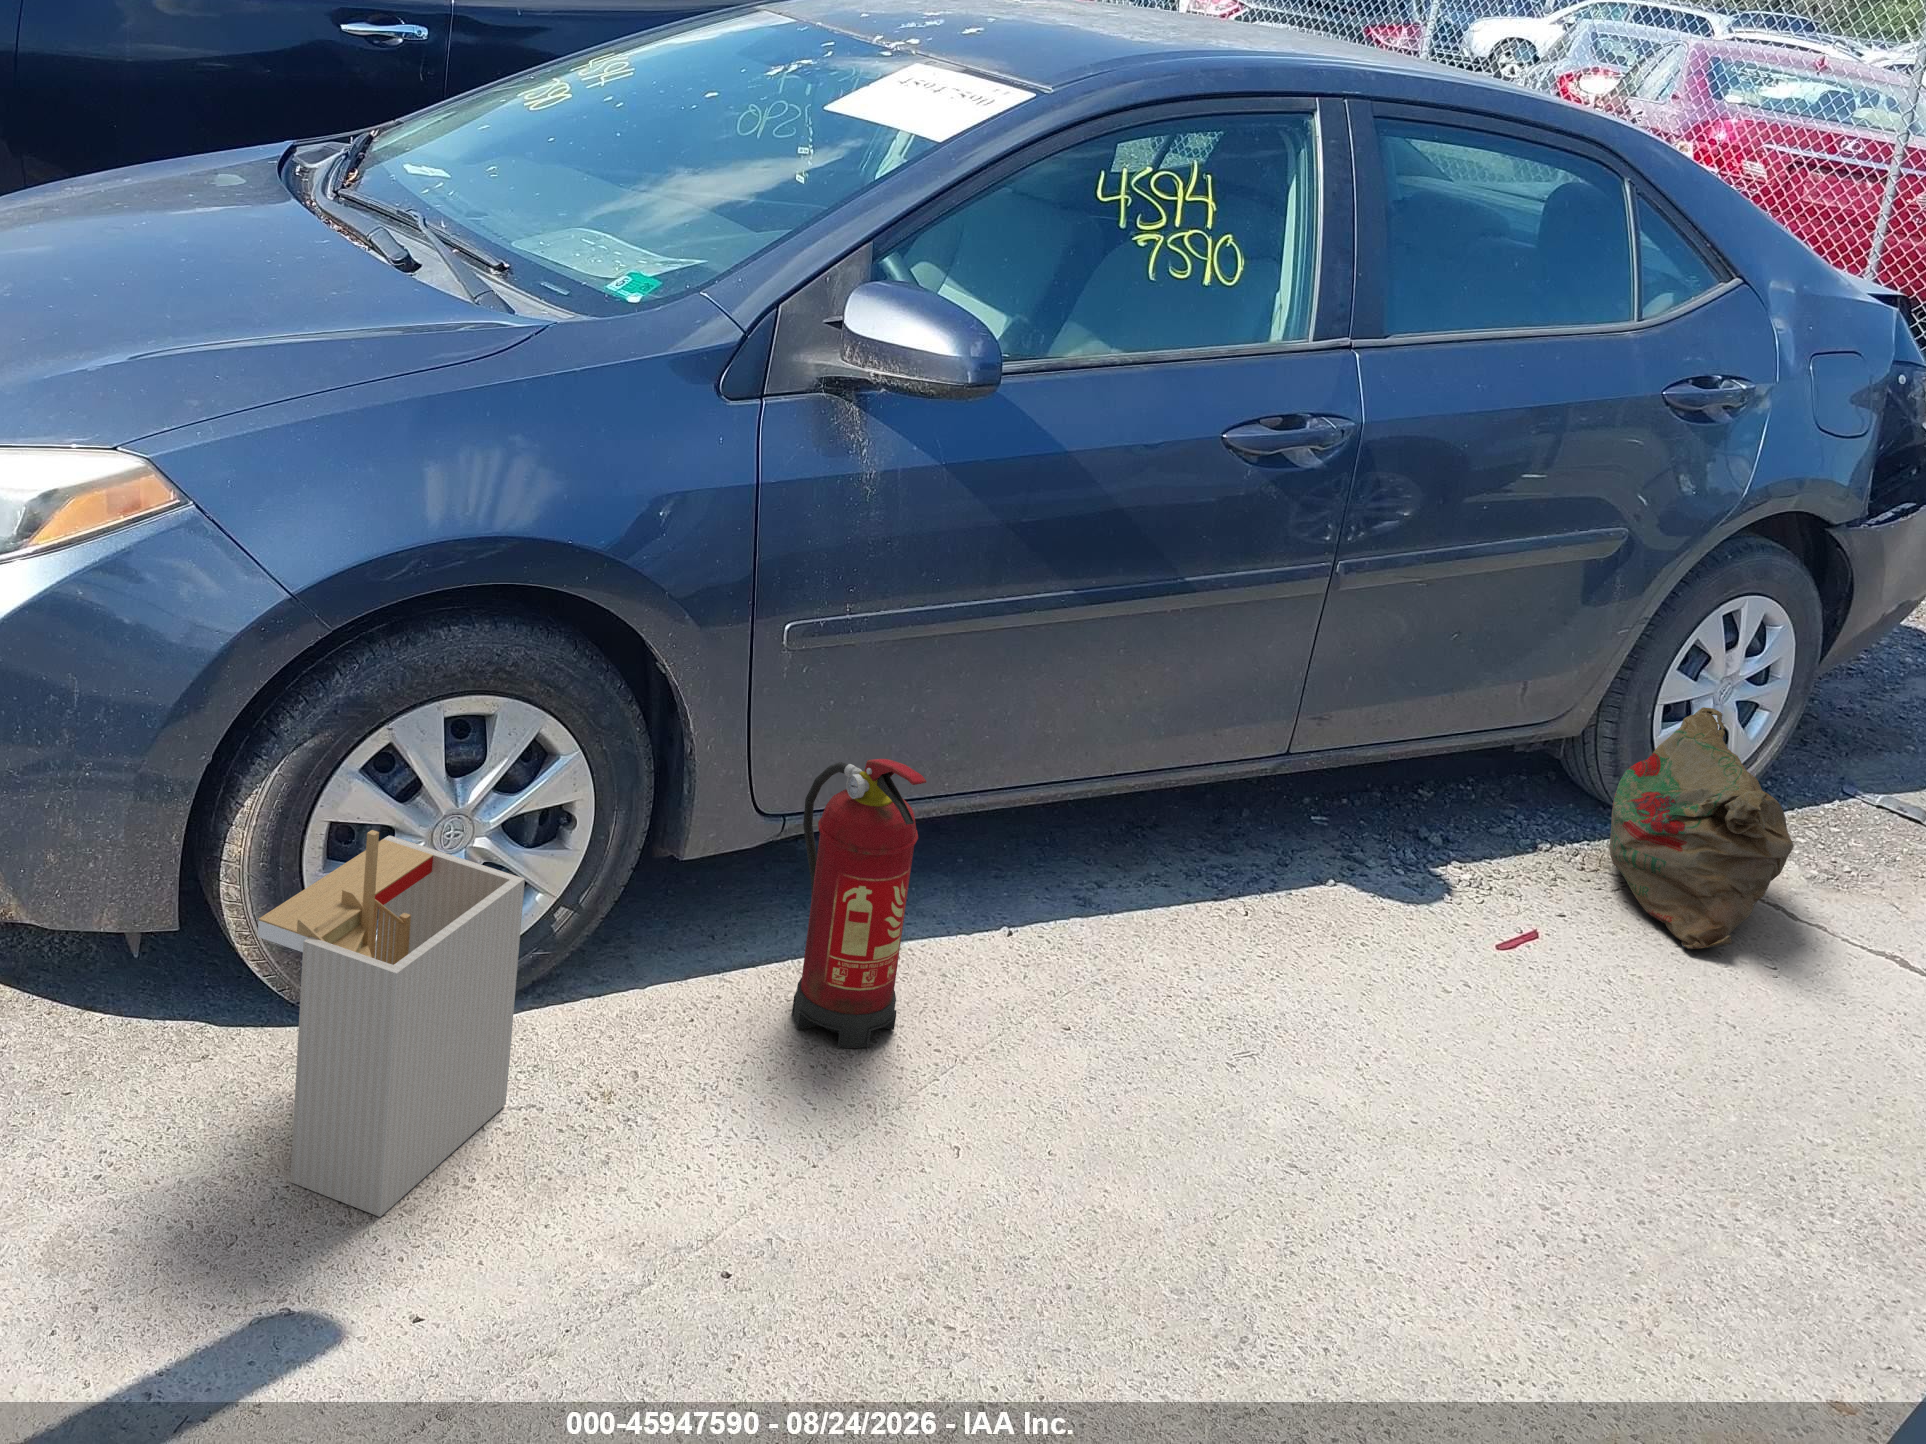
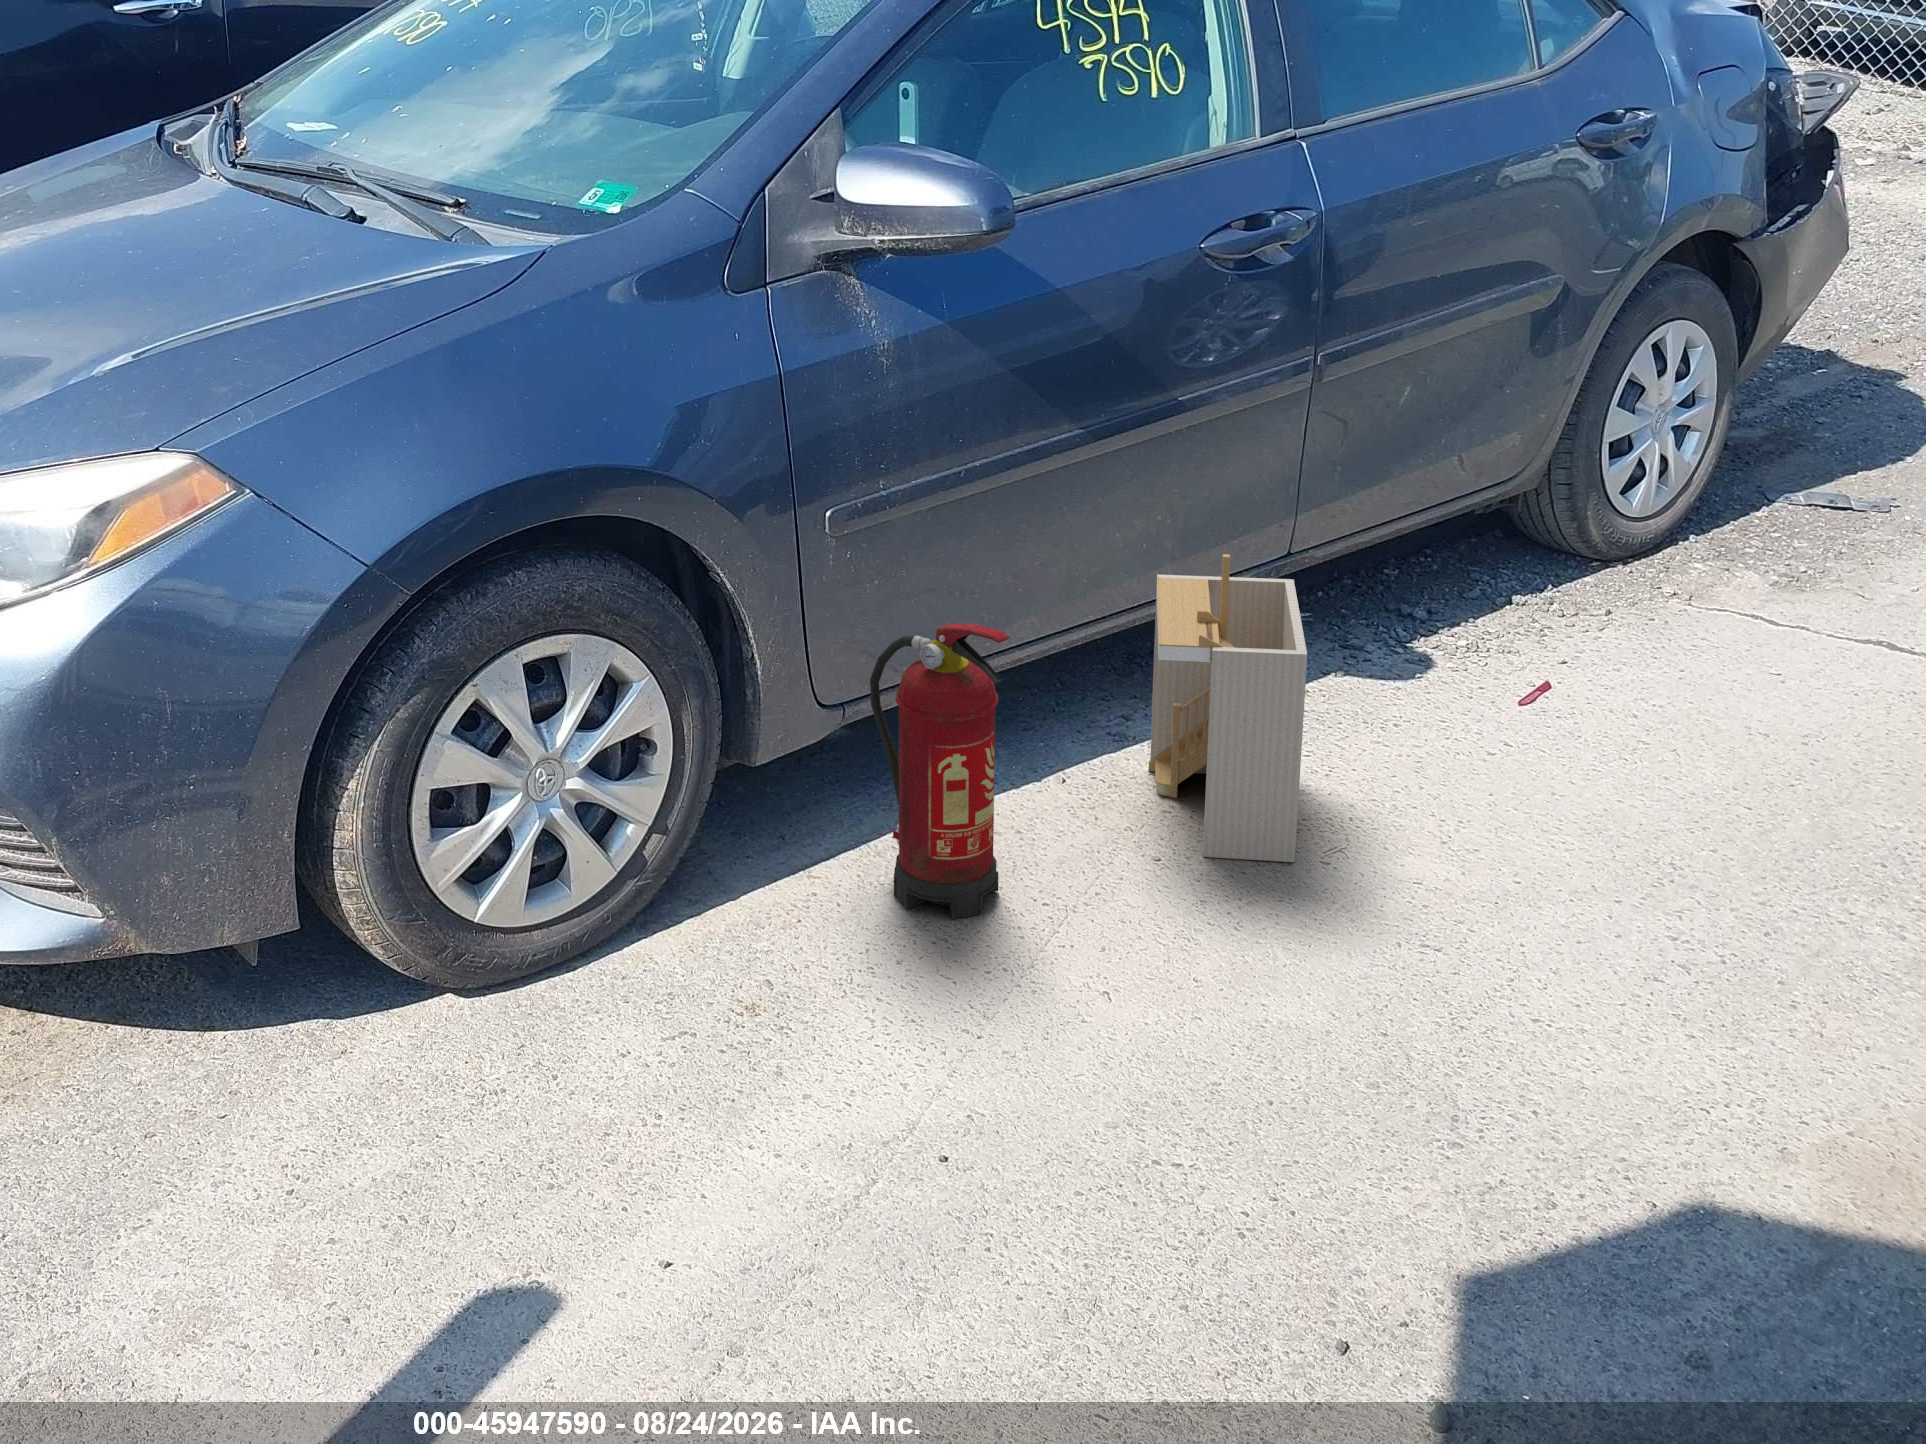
bag: present [1609,707,1794,949] -> none [1578,435,1769,669]
storage bin: present [258,830,525,1217] -> present [1149,554,1307,862]

